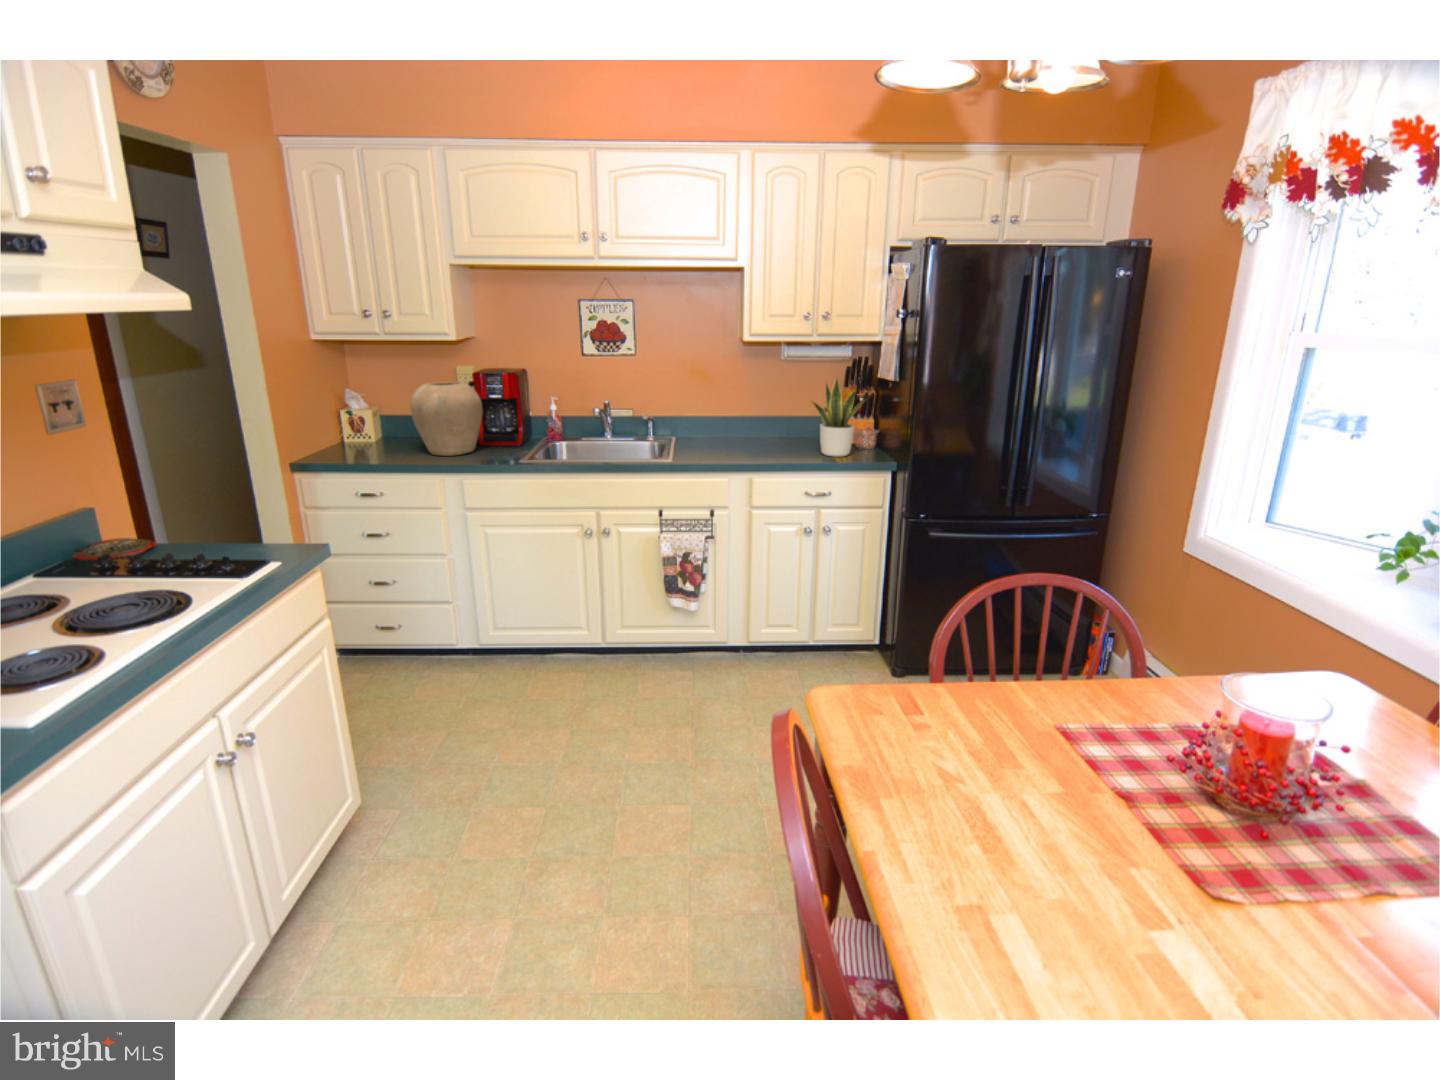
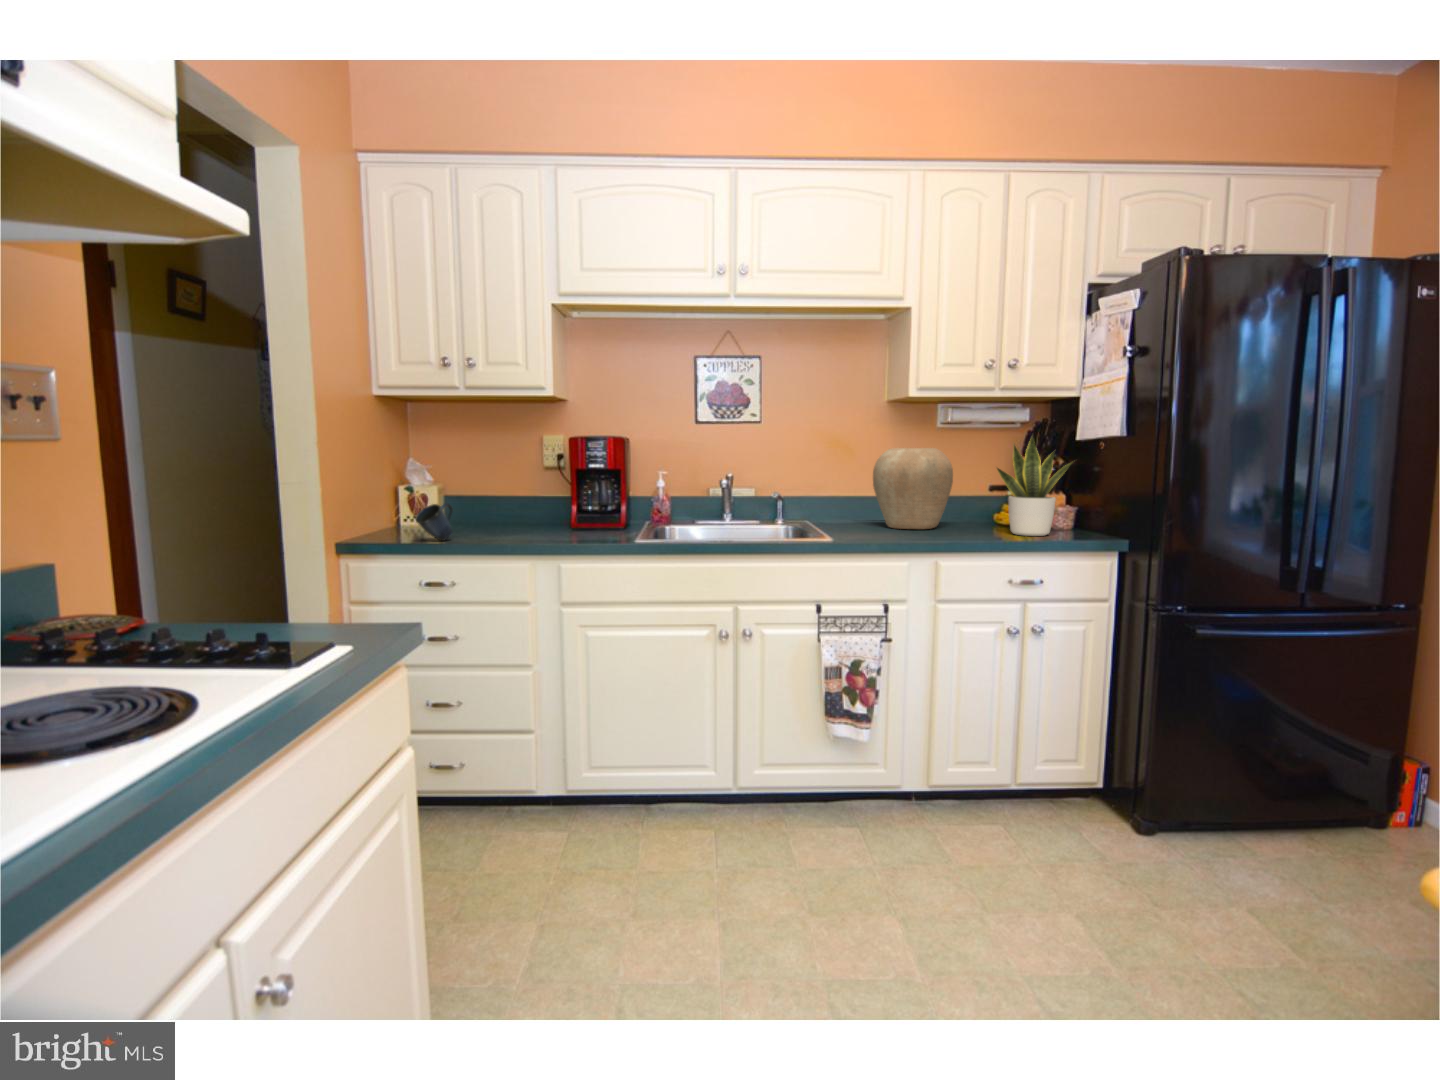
vase: present [410,382,483,456] -> present [873,448,953,529]
mug: none [350,430,381,459] -> present [416,503,453,541]

